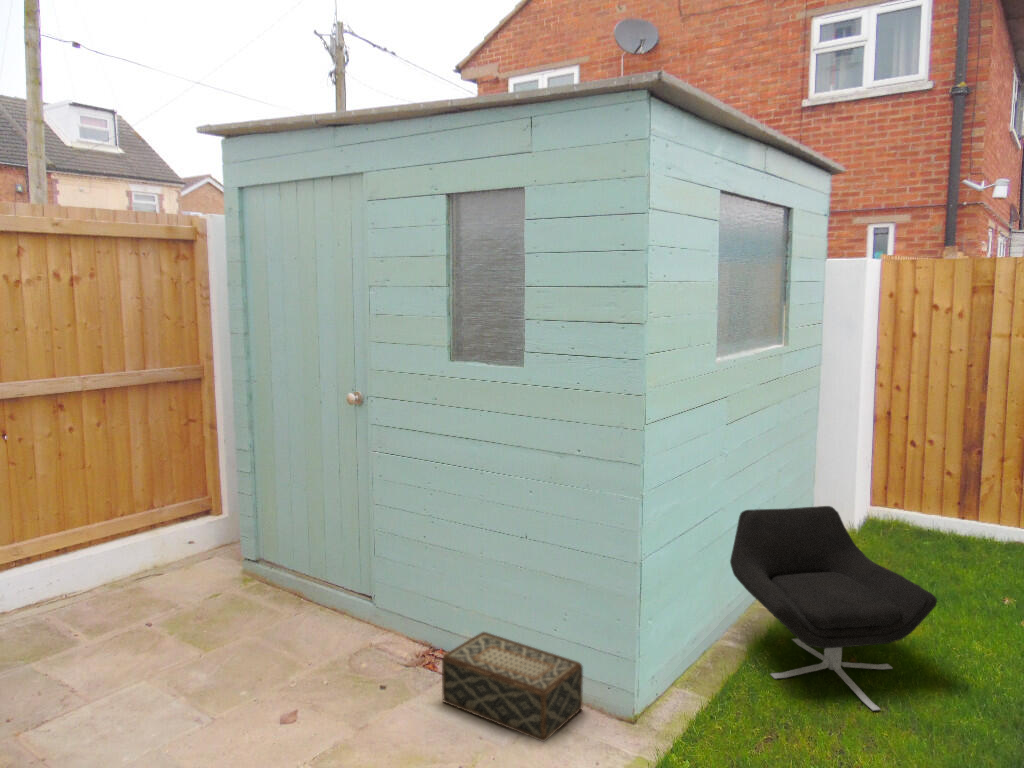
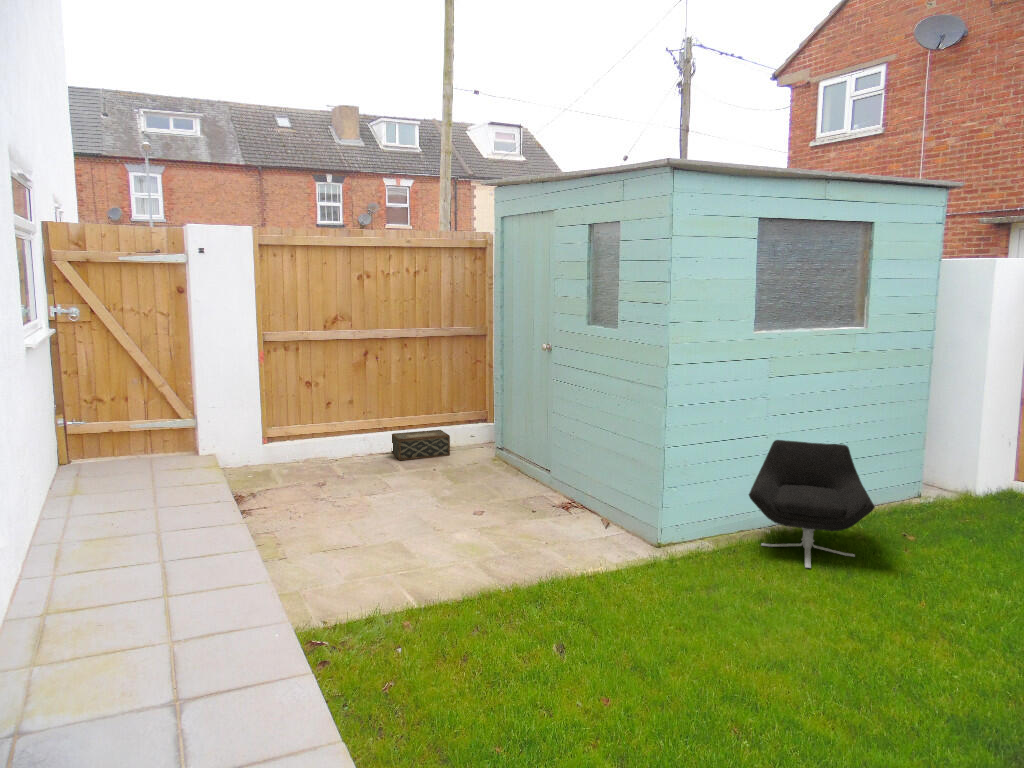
woven basket: present [442,632,583,742] -> present [392,430,450,460]

